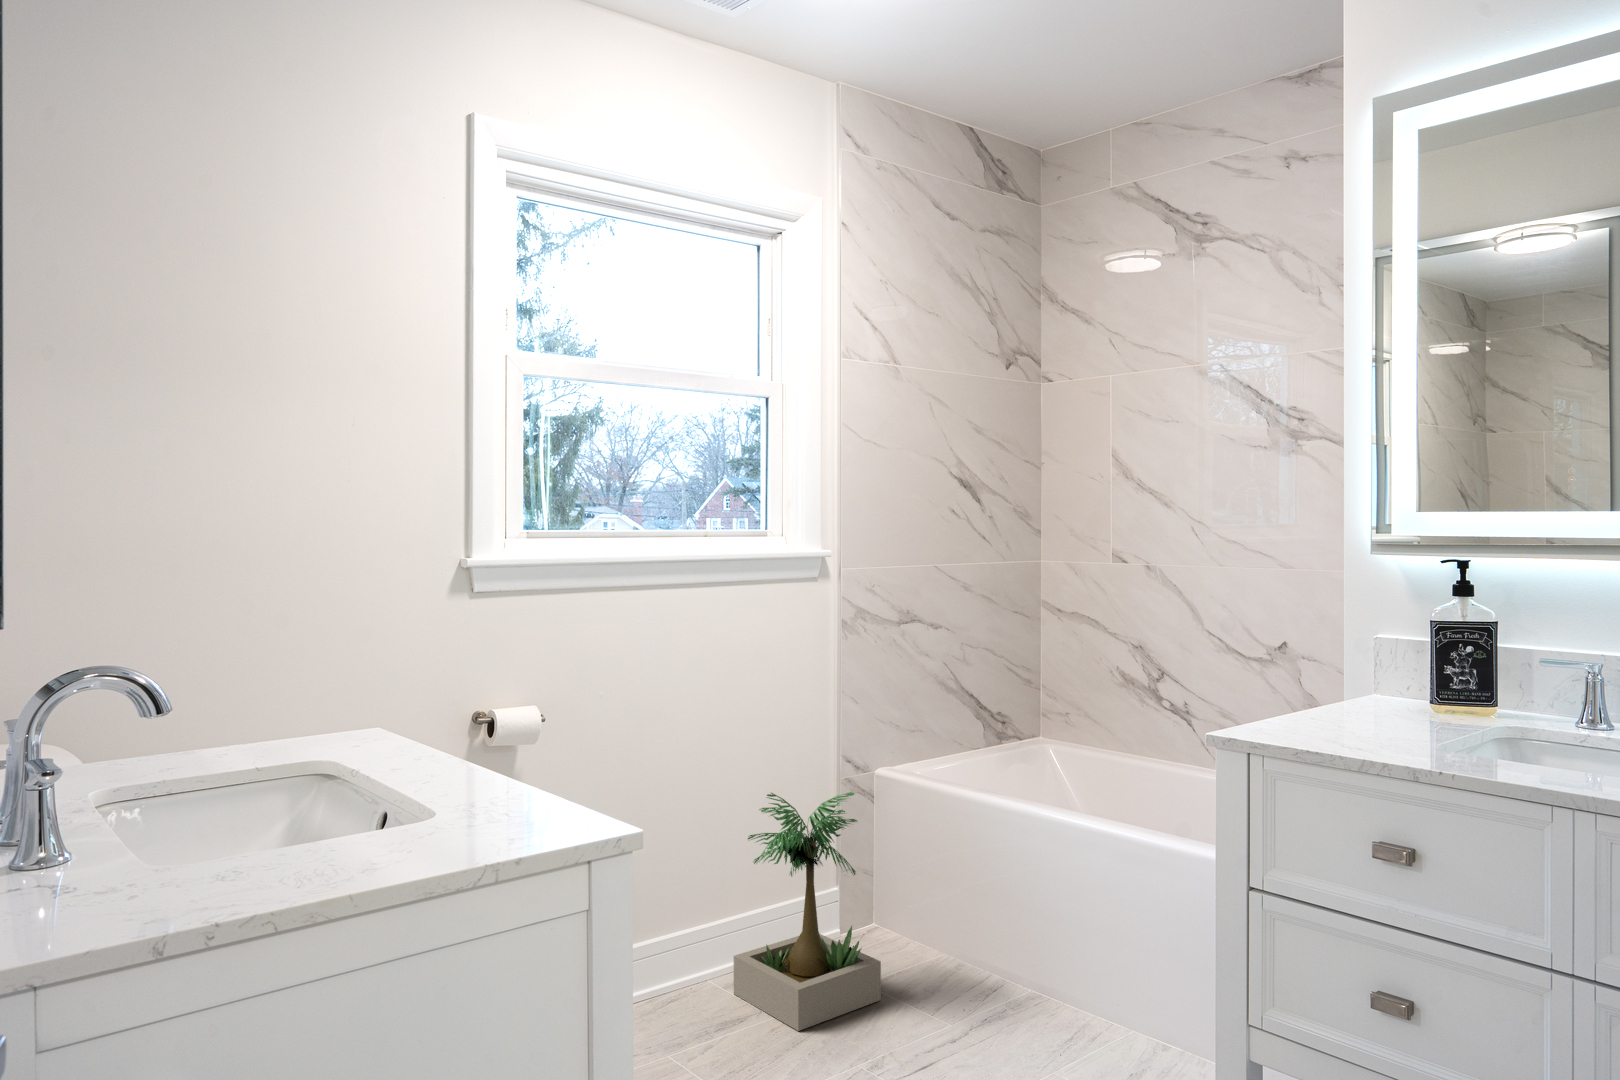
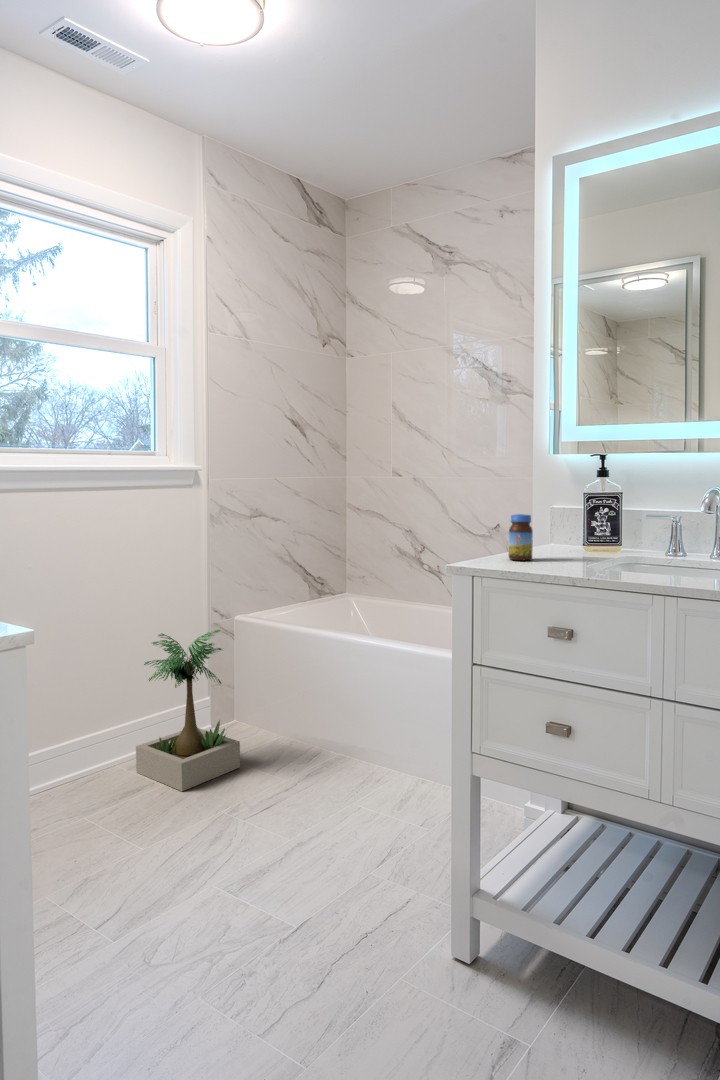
jar: none [1304,656,1343,729] -> present [509,514,533,560]

